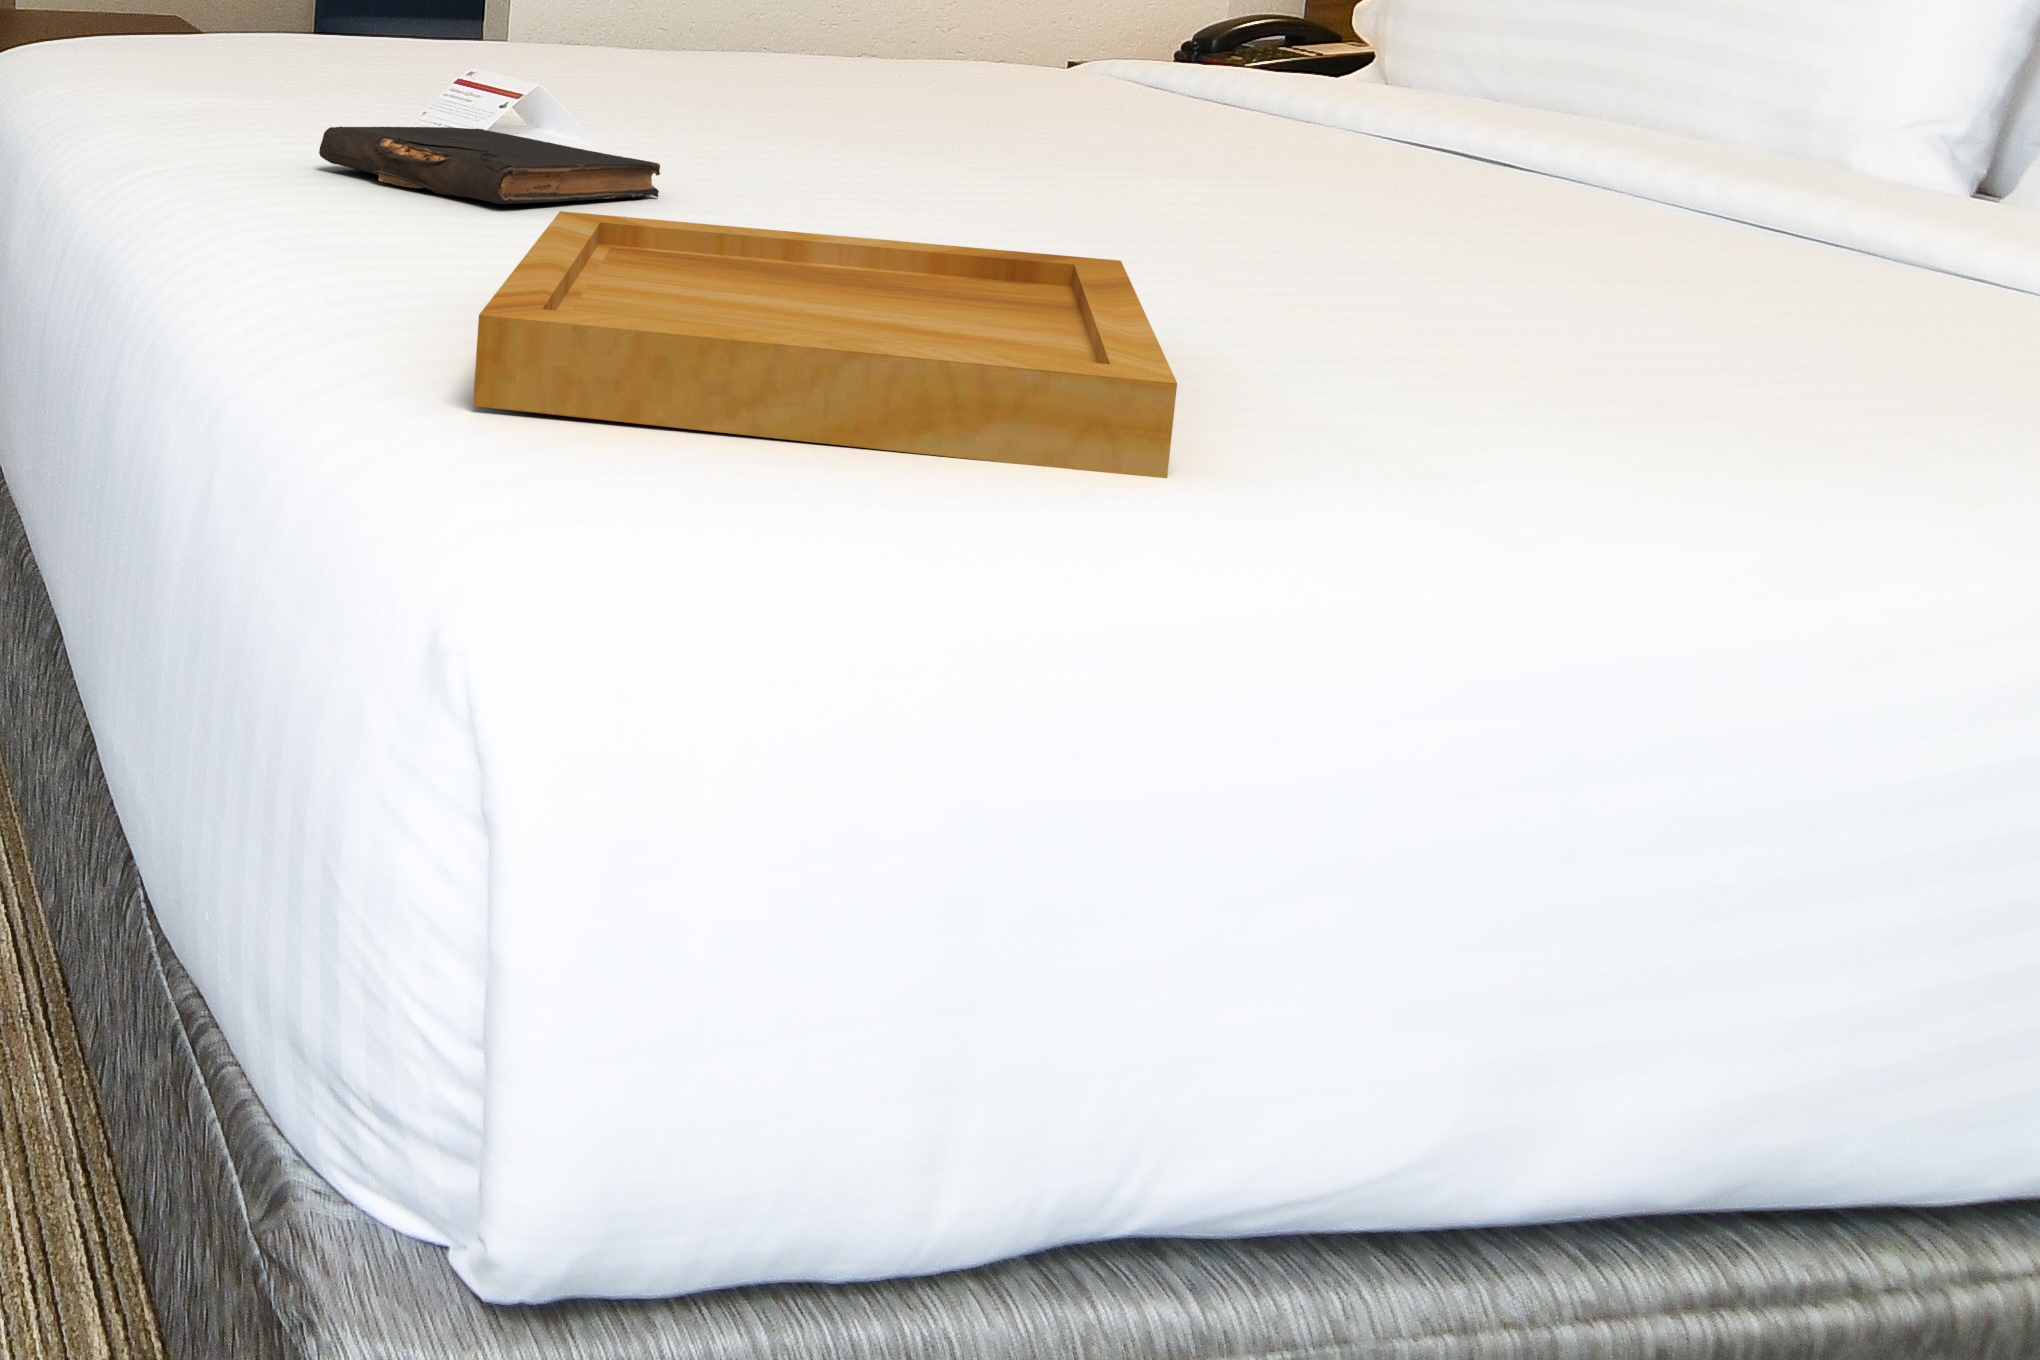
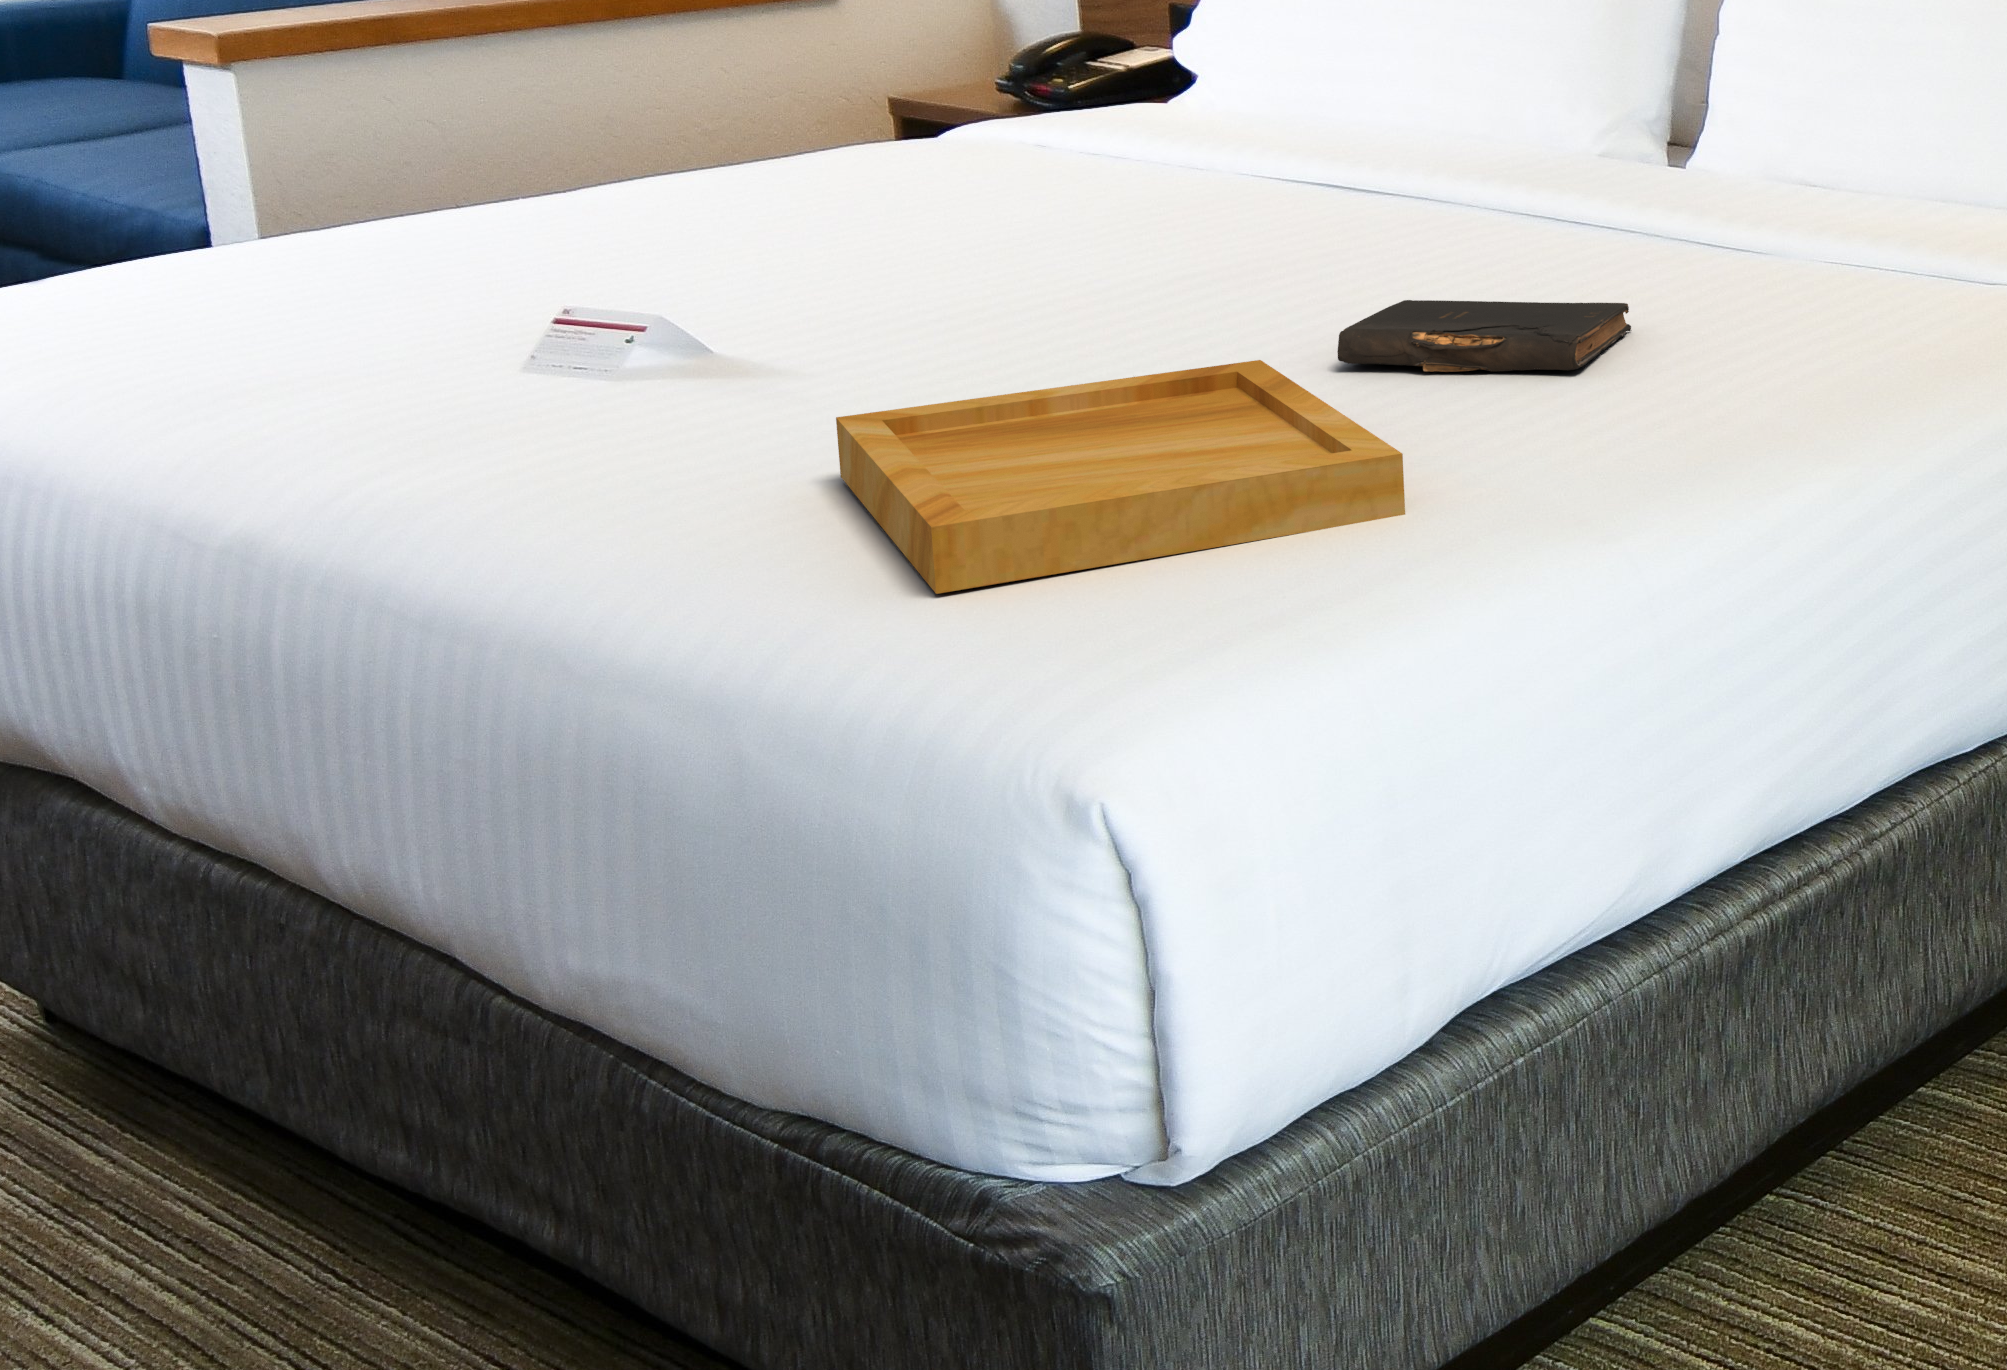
book: present [319,127,660,204] -> present [1337,300,1631,372]

